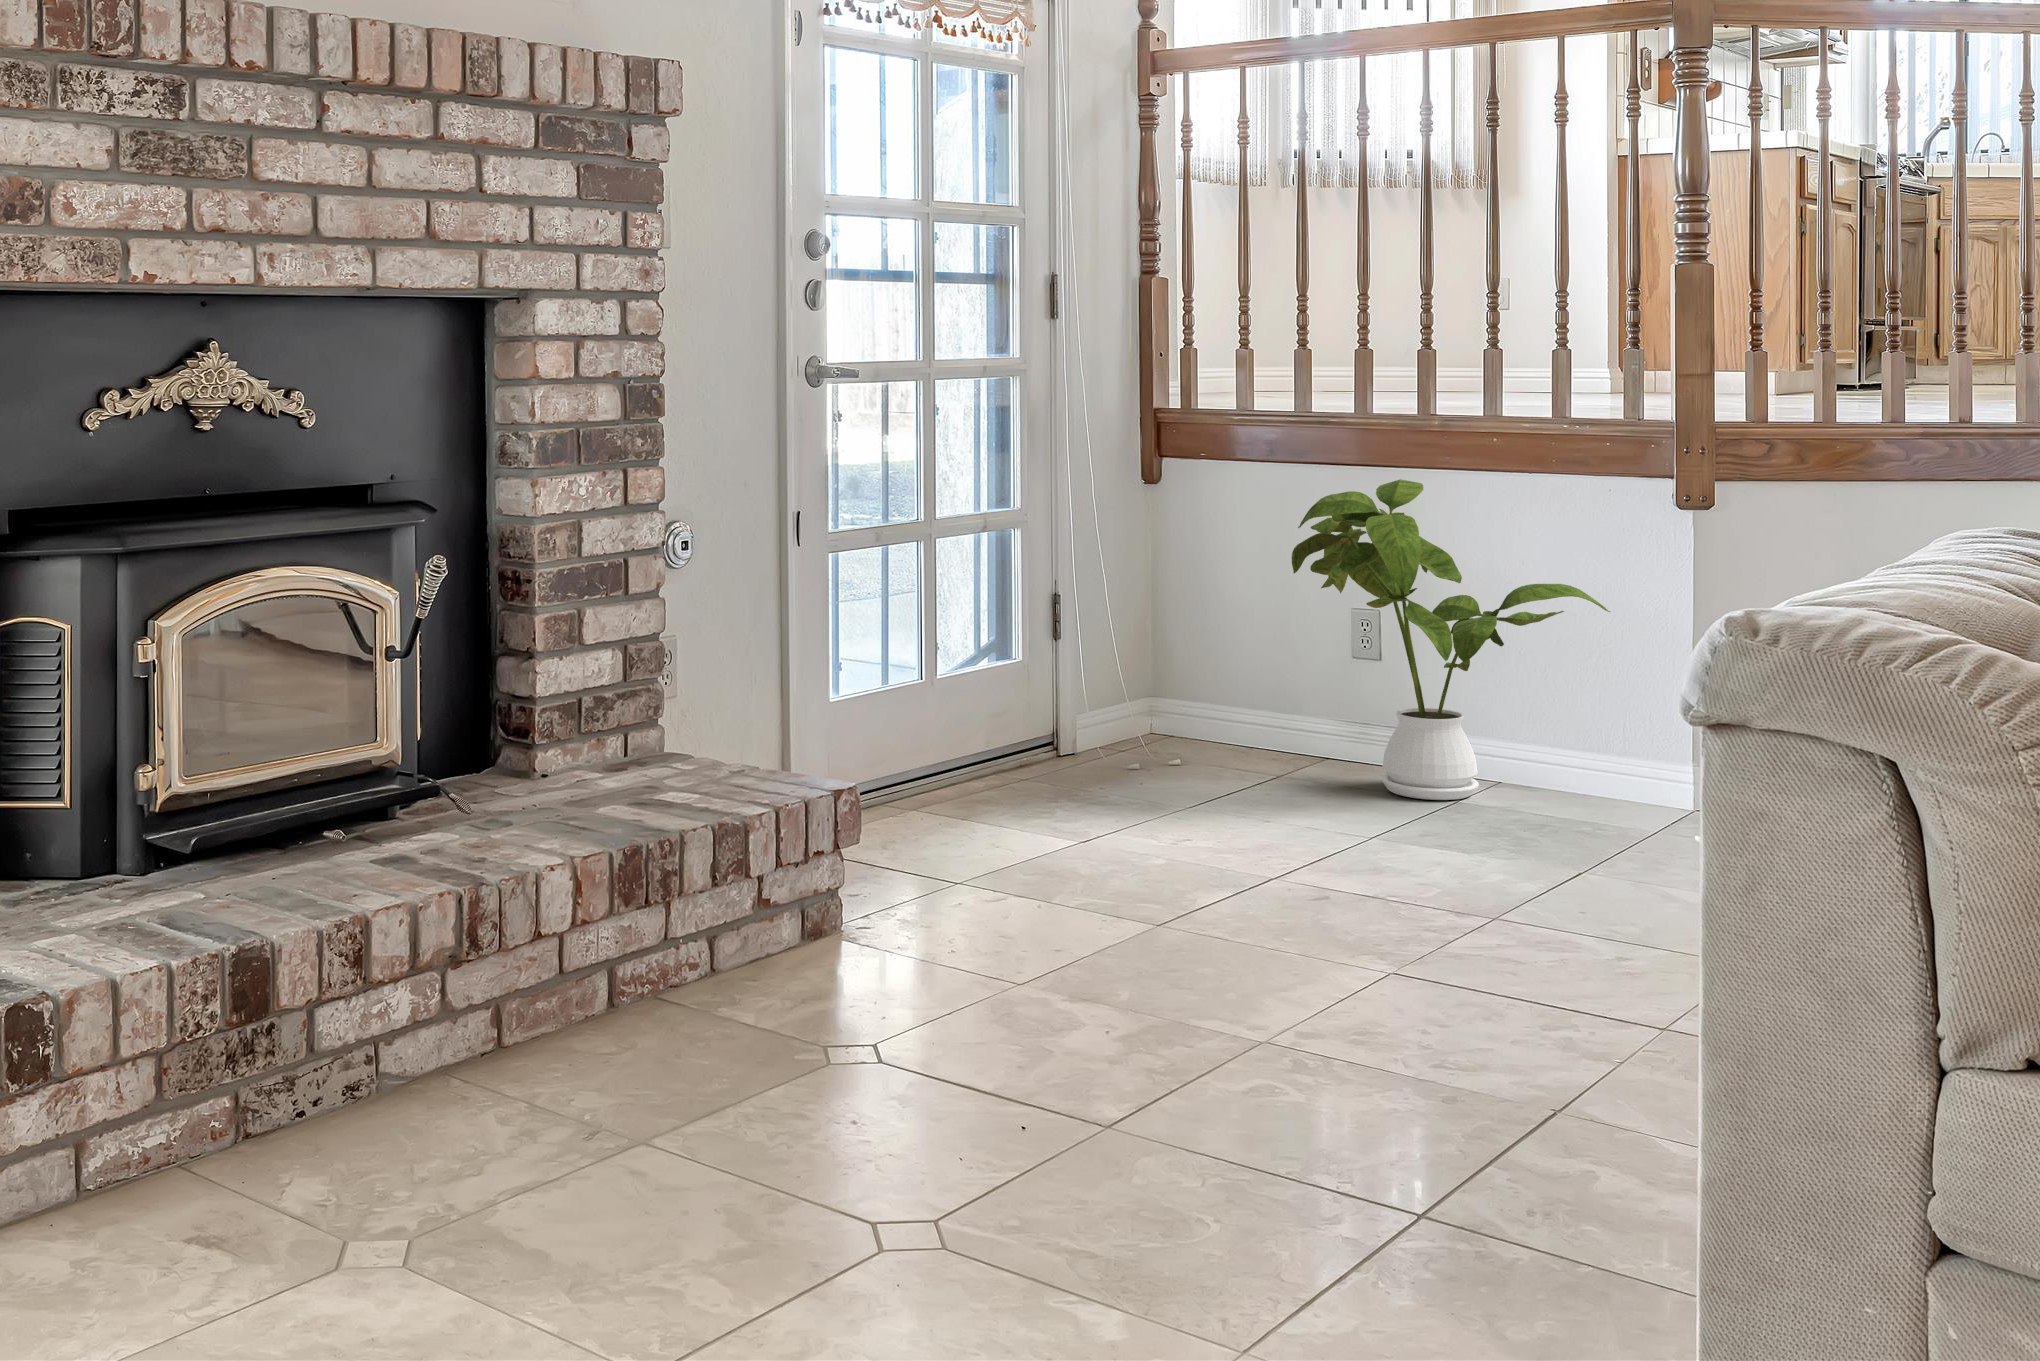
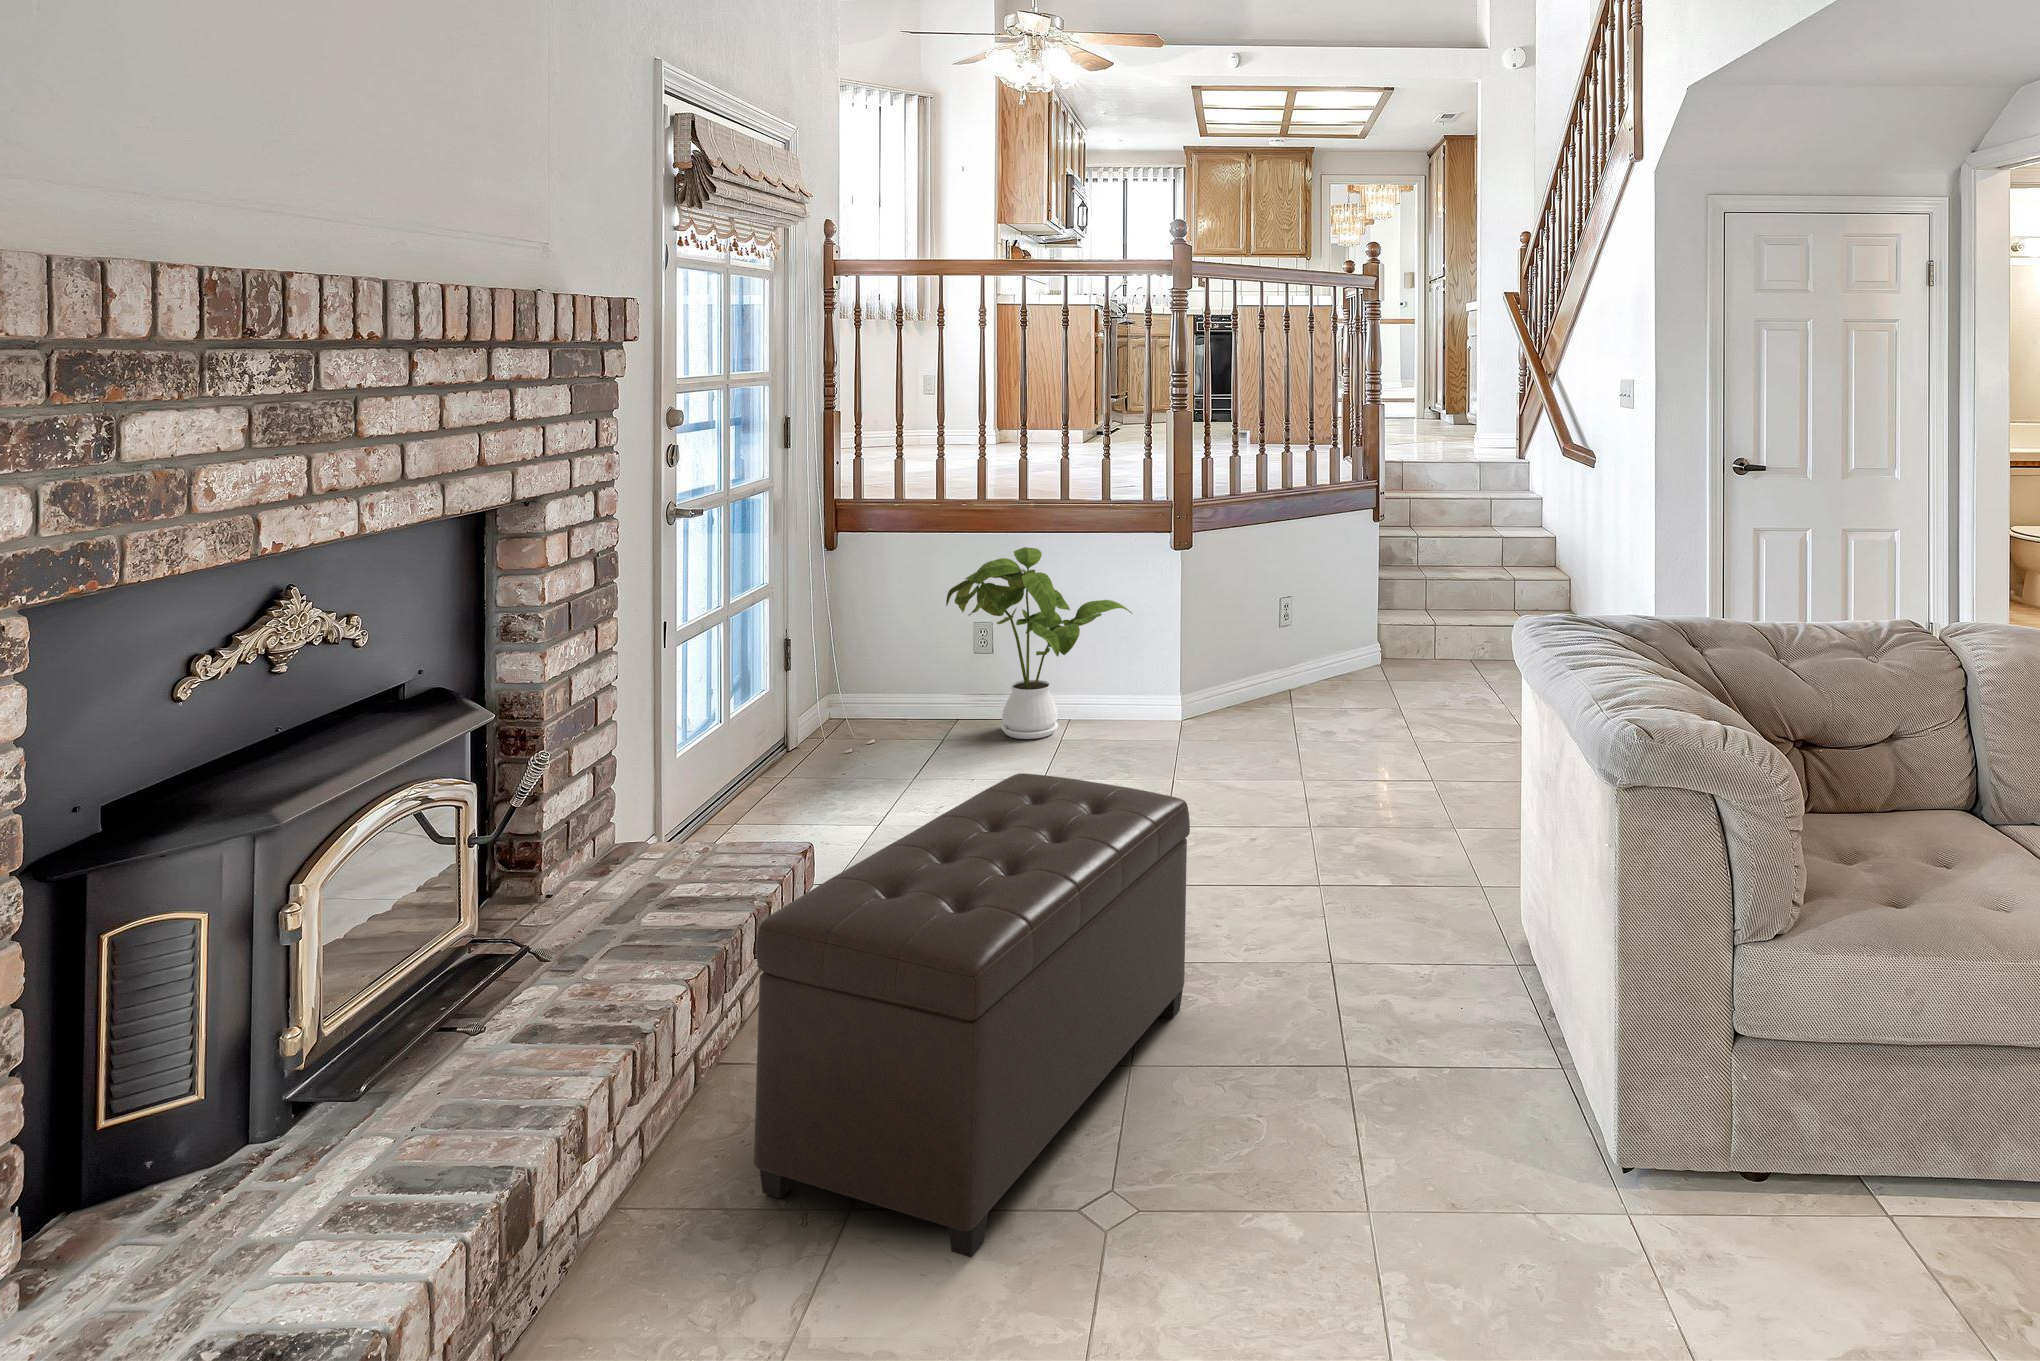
ottoman: none [557,711,1269,1225] -> present [754,773,1190,1257]

